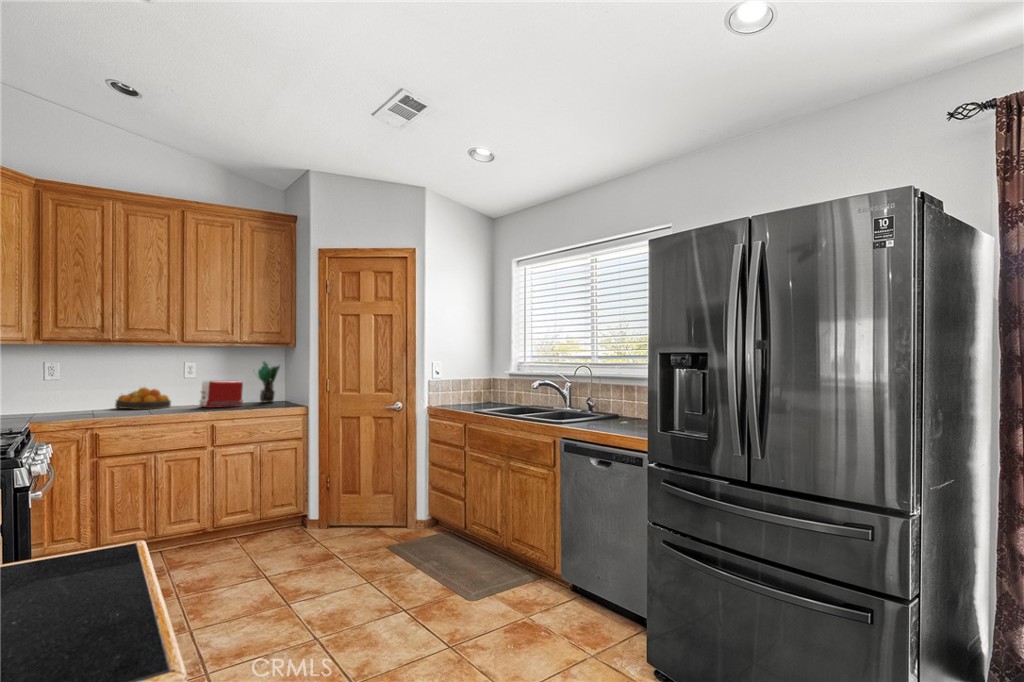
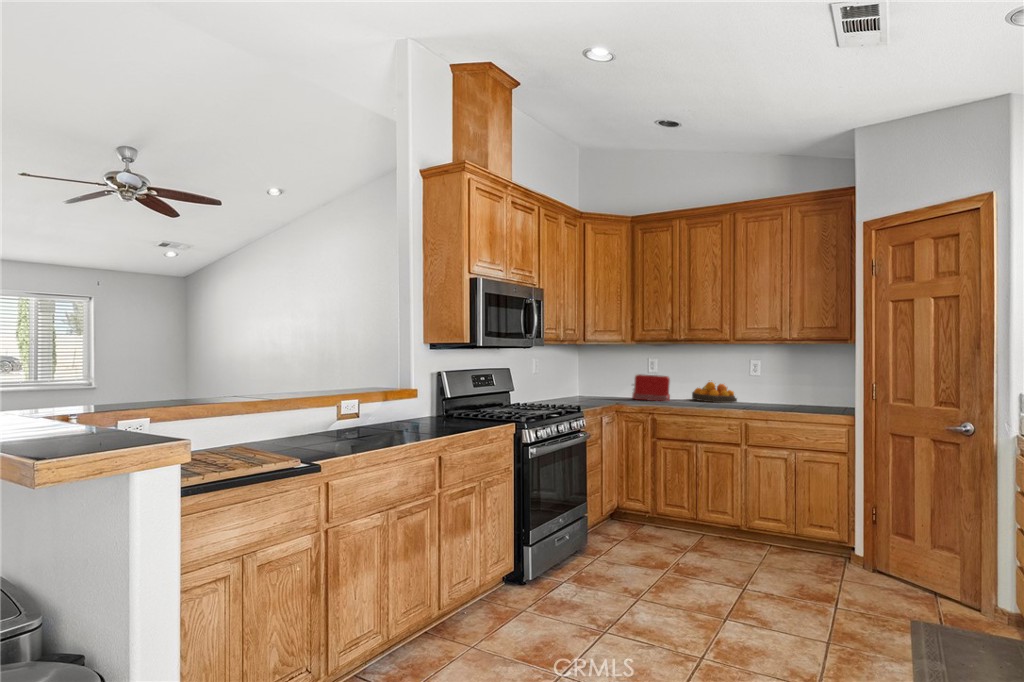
potted plant: present [258,361,280,402] -> none [818,360,849,409]
toaster: present [200,381,243,408] -> present [632,374,670,401]

